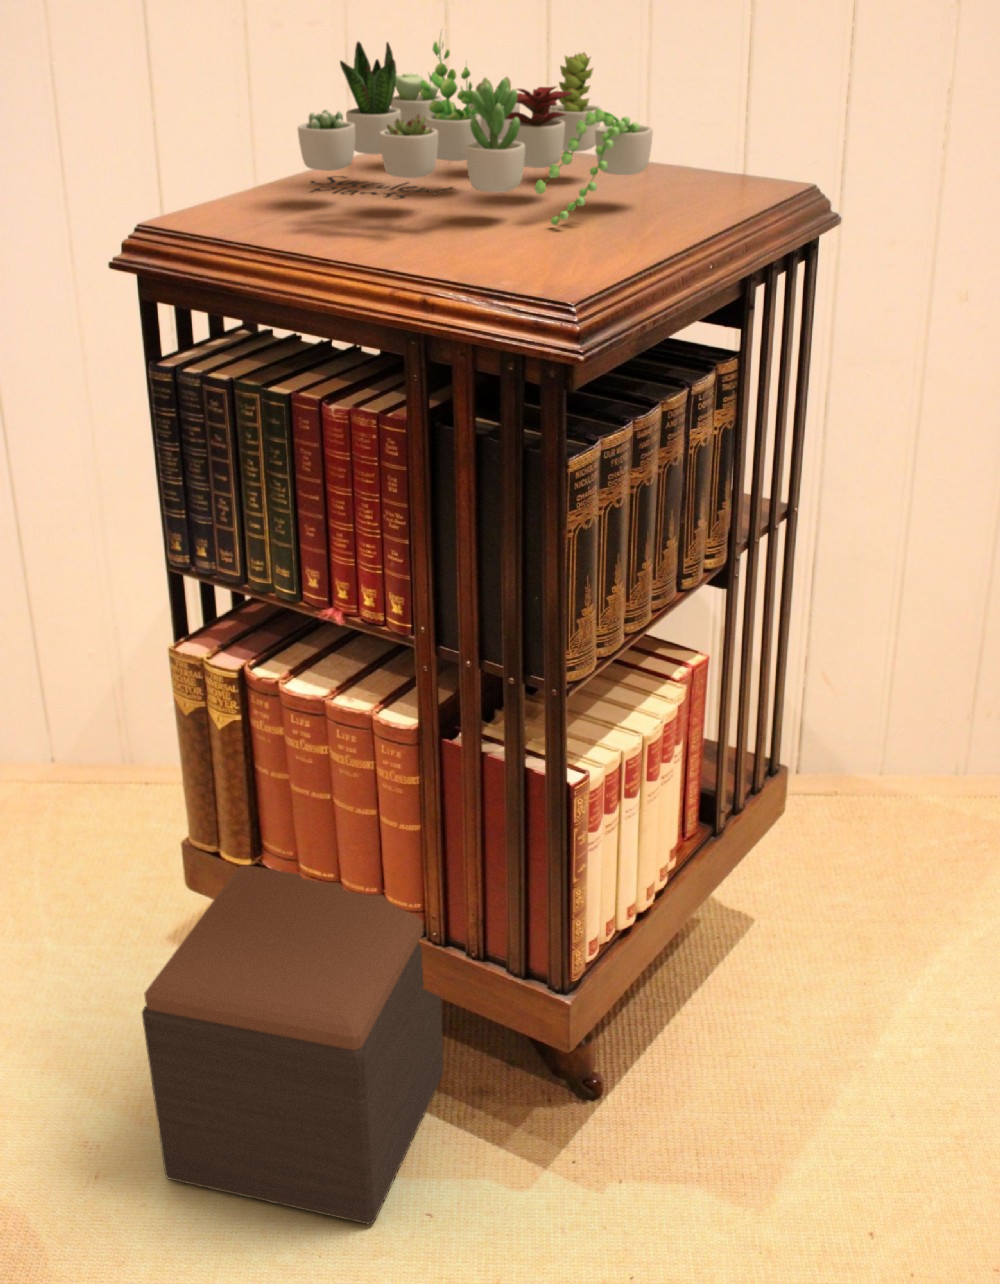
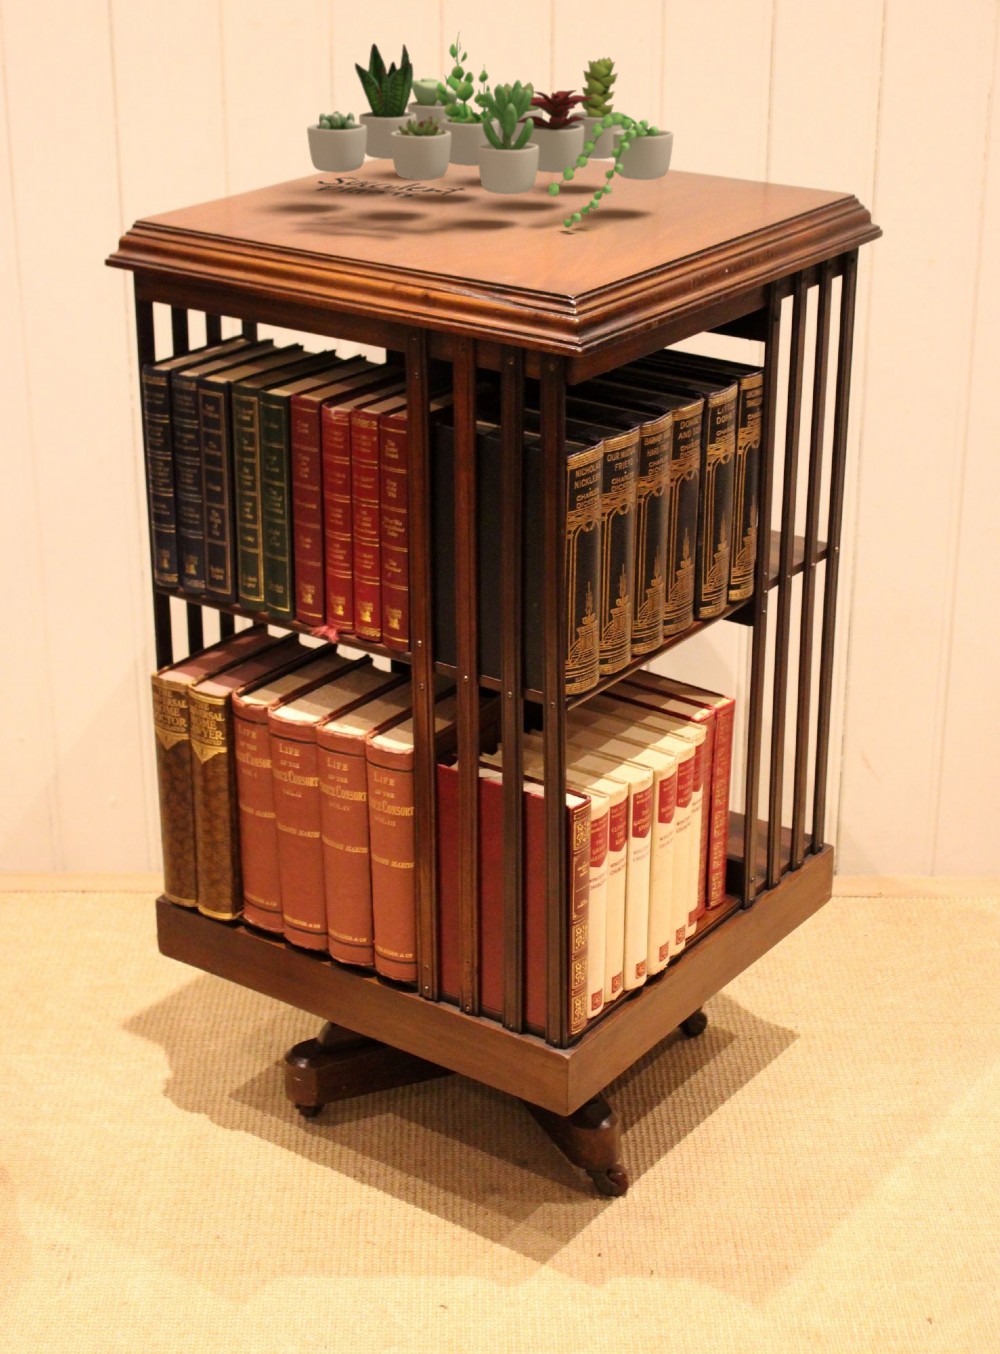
footstool: present [142,865,444,1224] -> none [108,918,436,1303]

